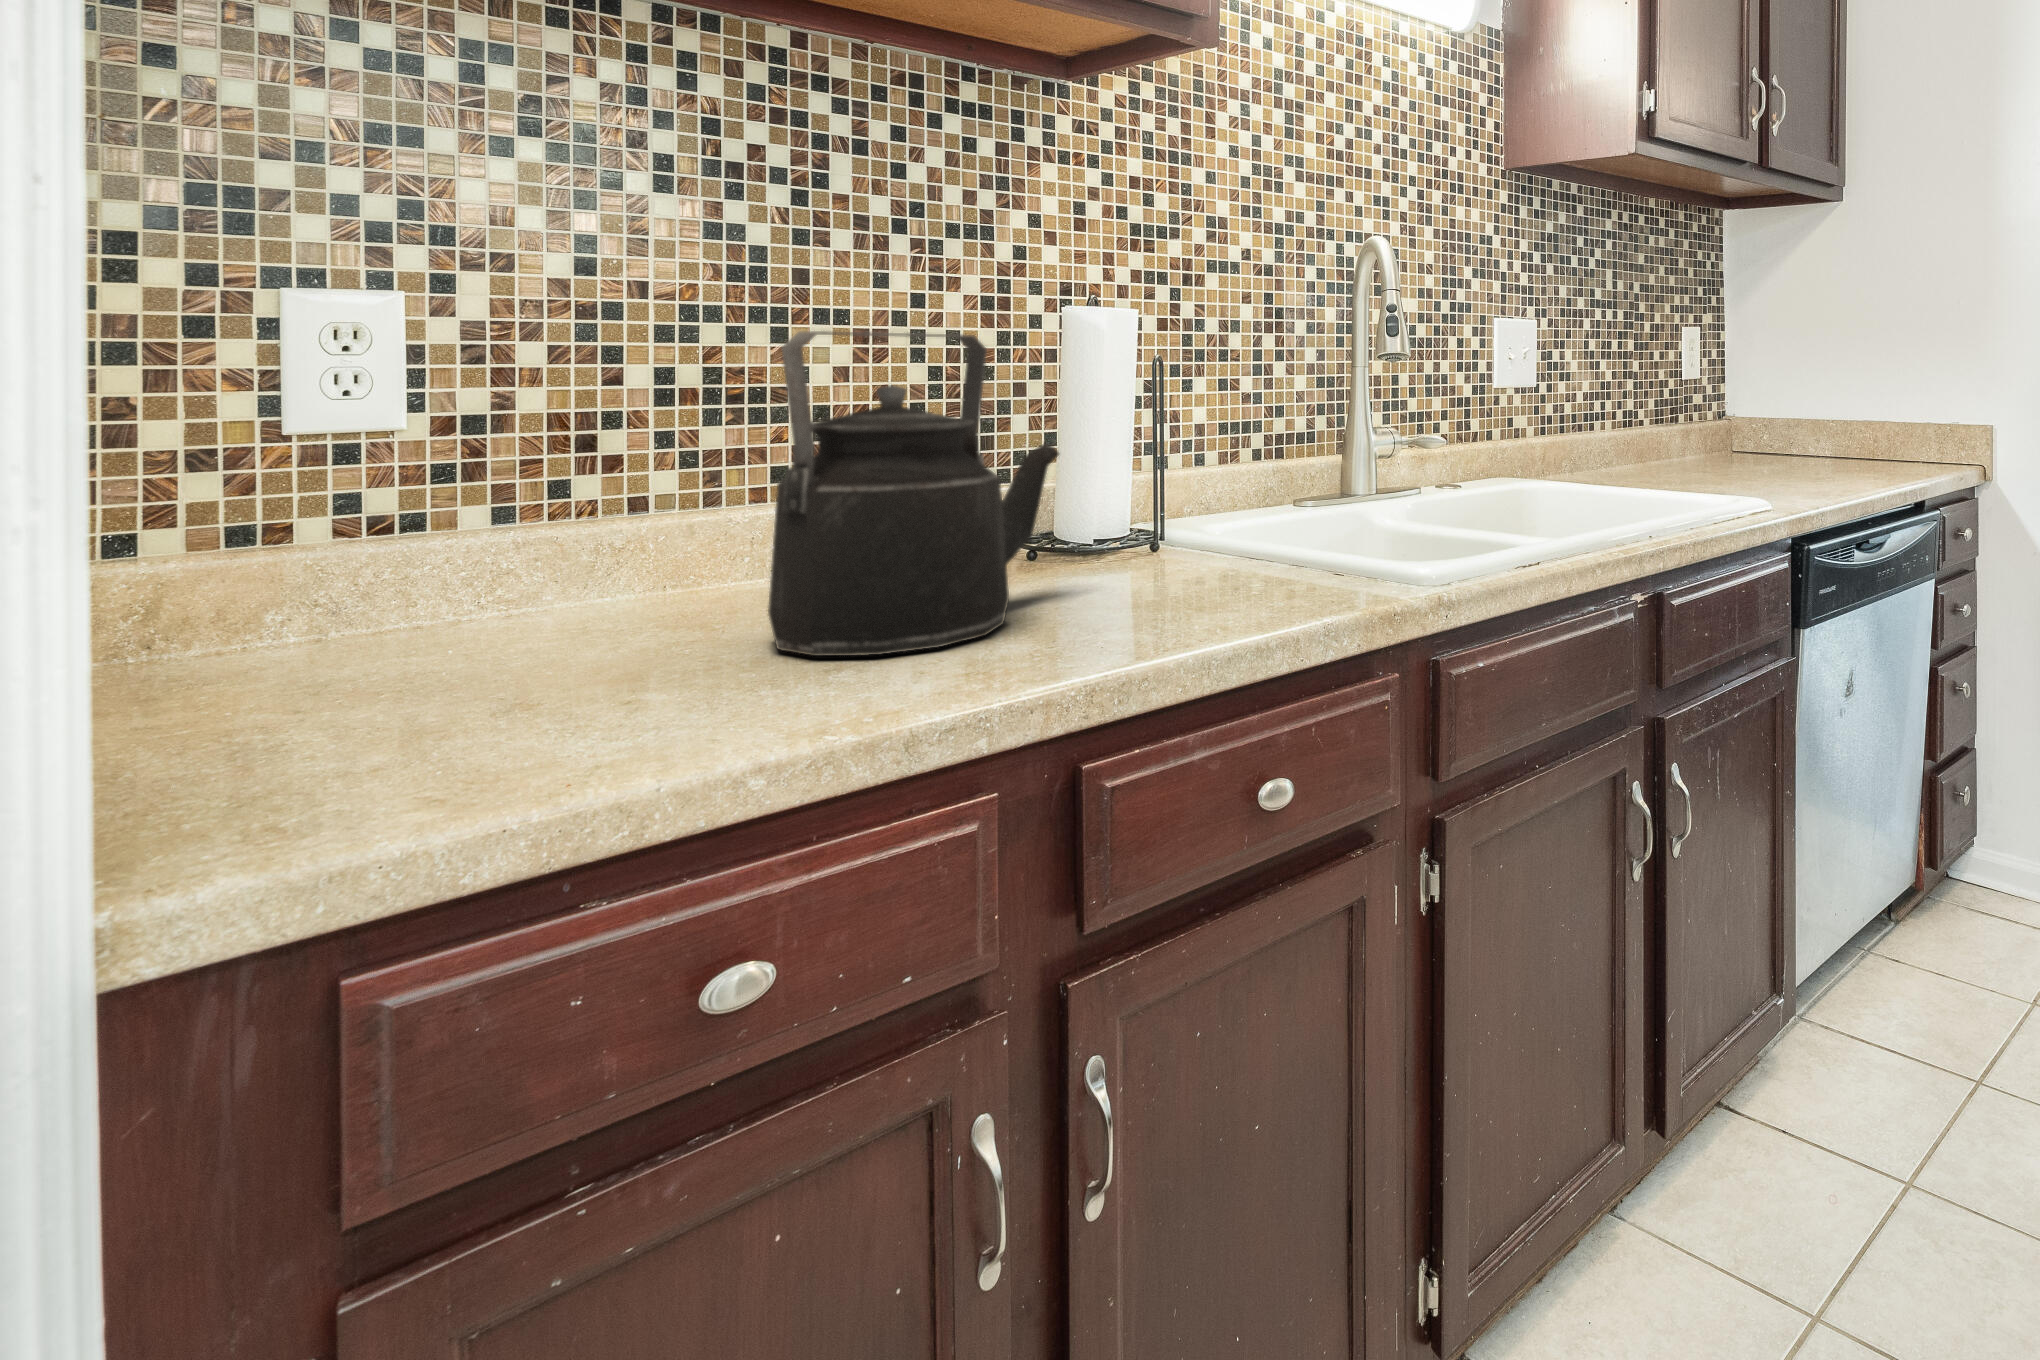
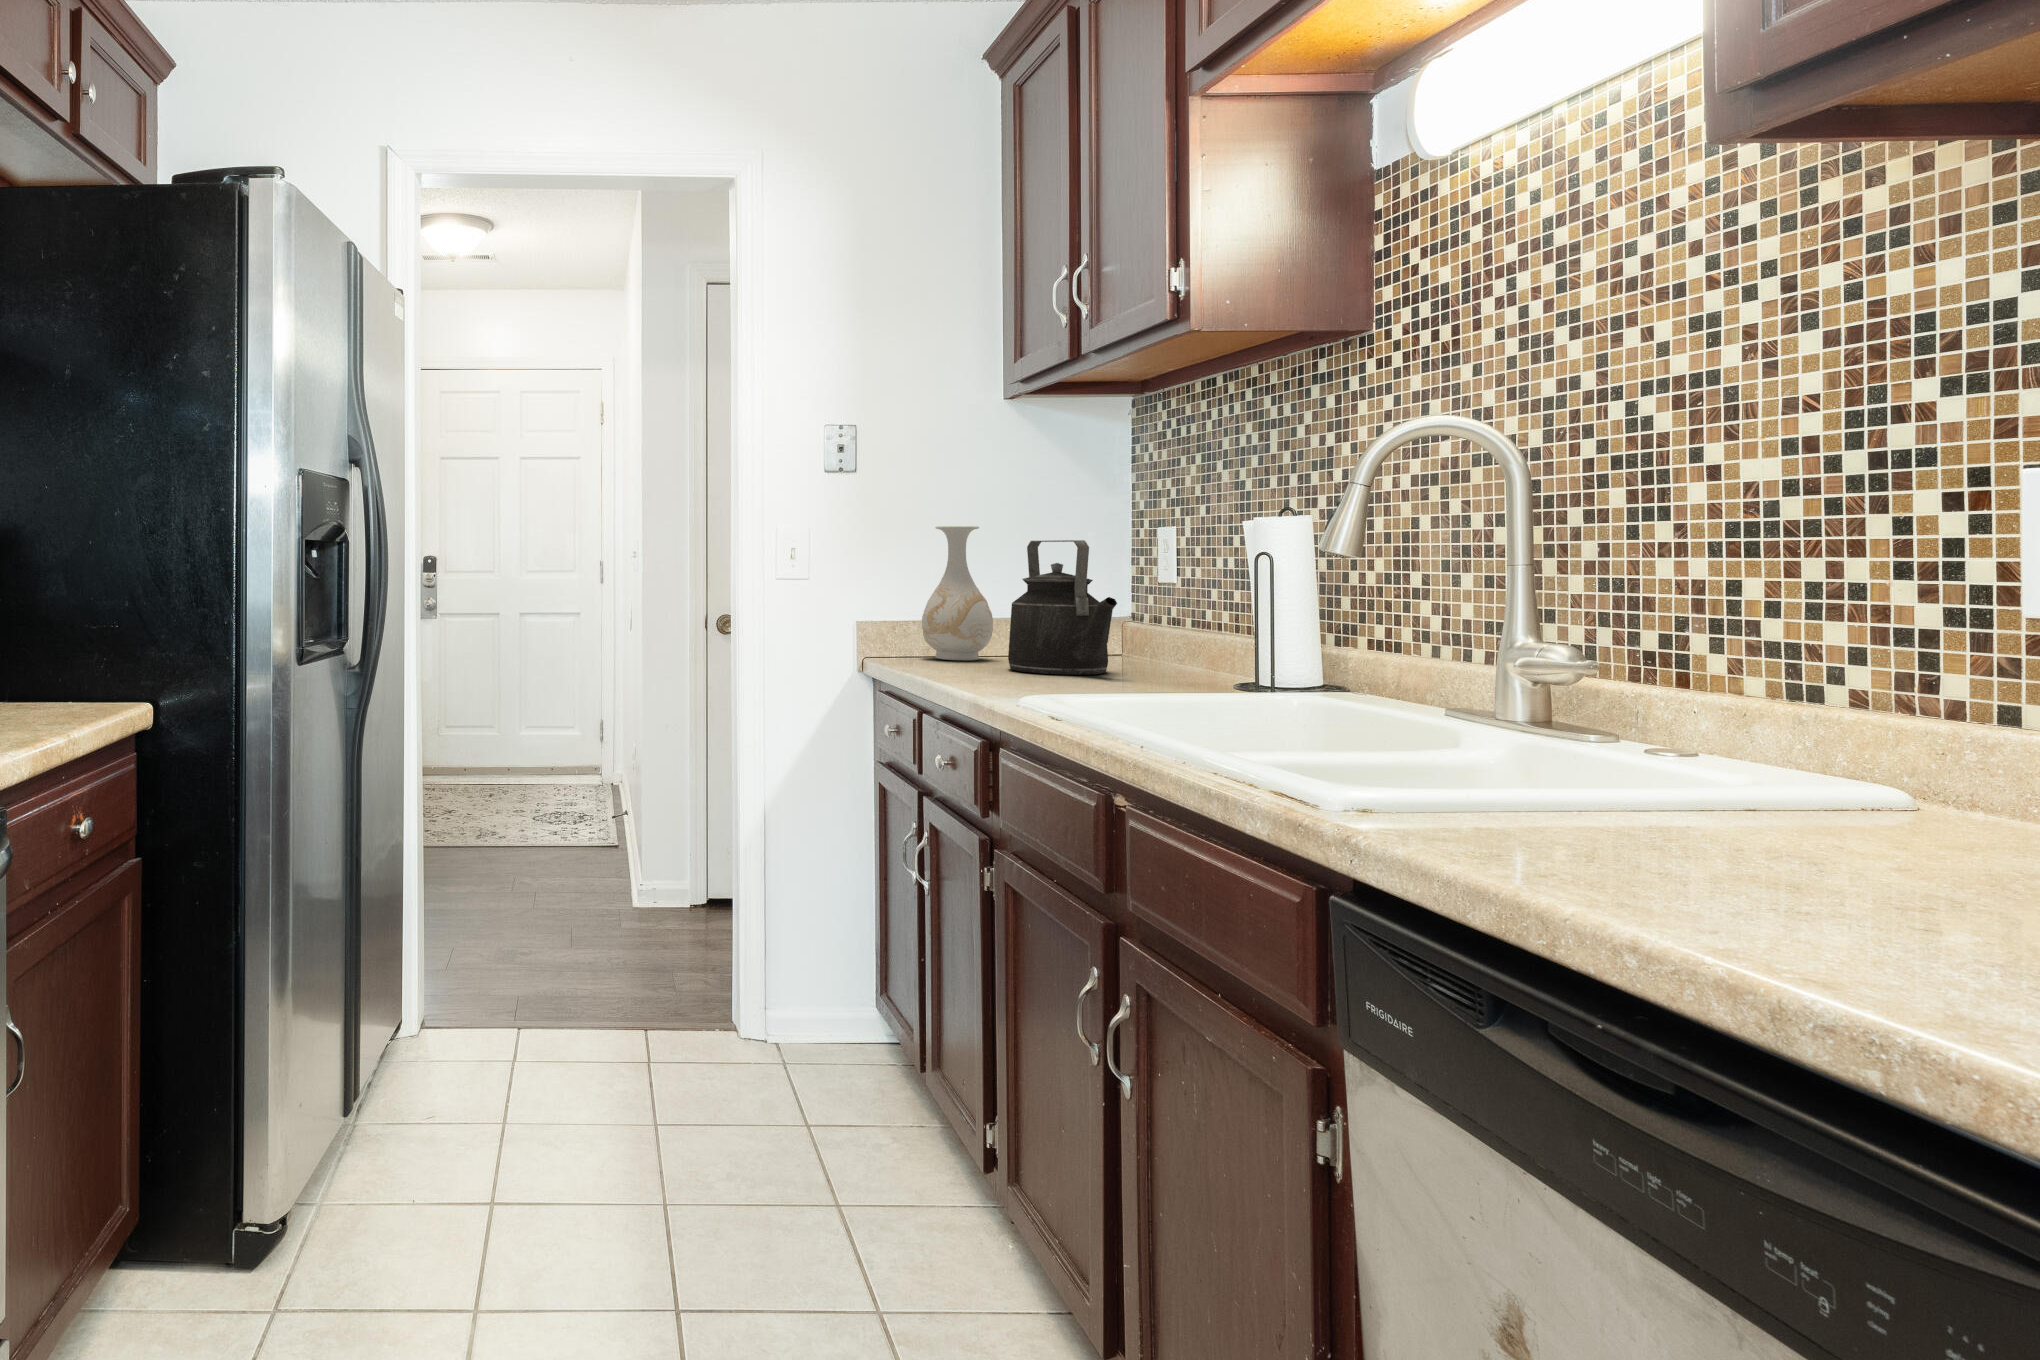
vase: none [336,264,654,773] -> present [922,526,993,660]

